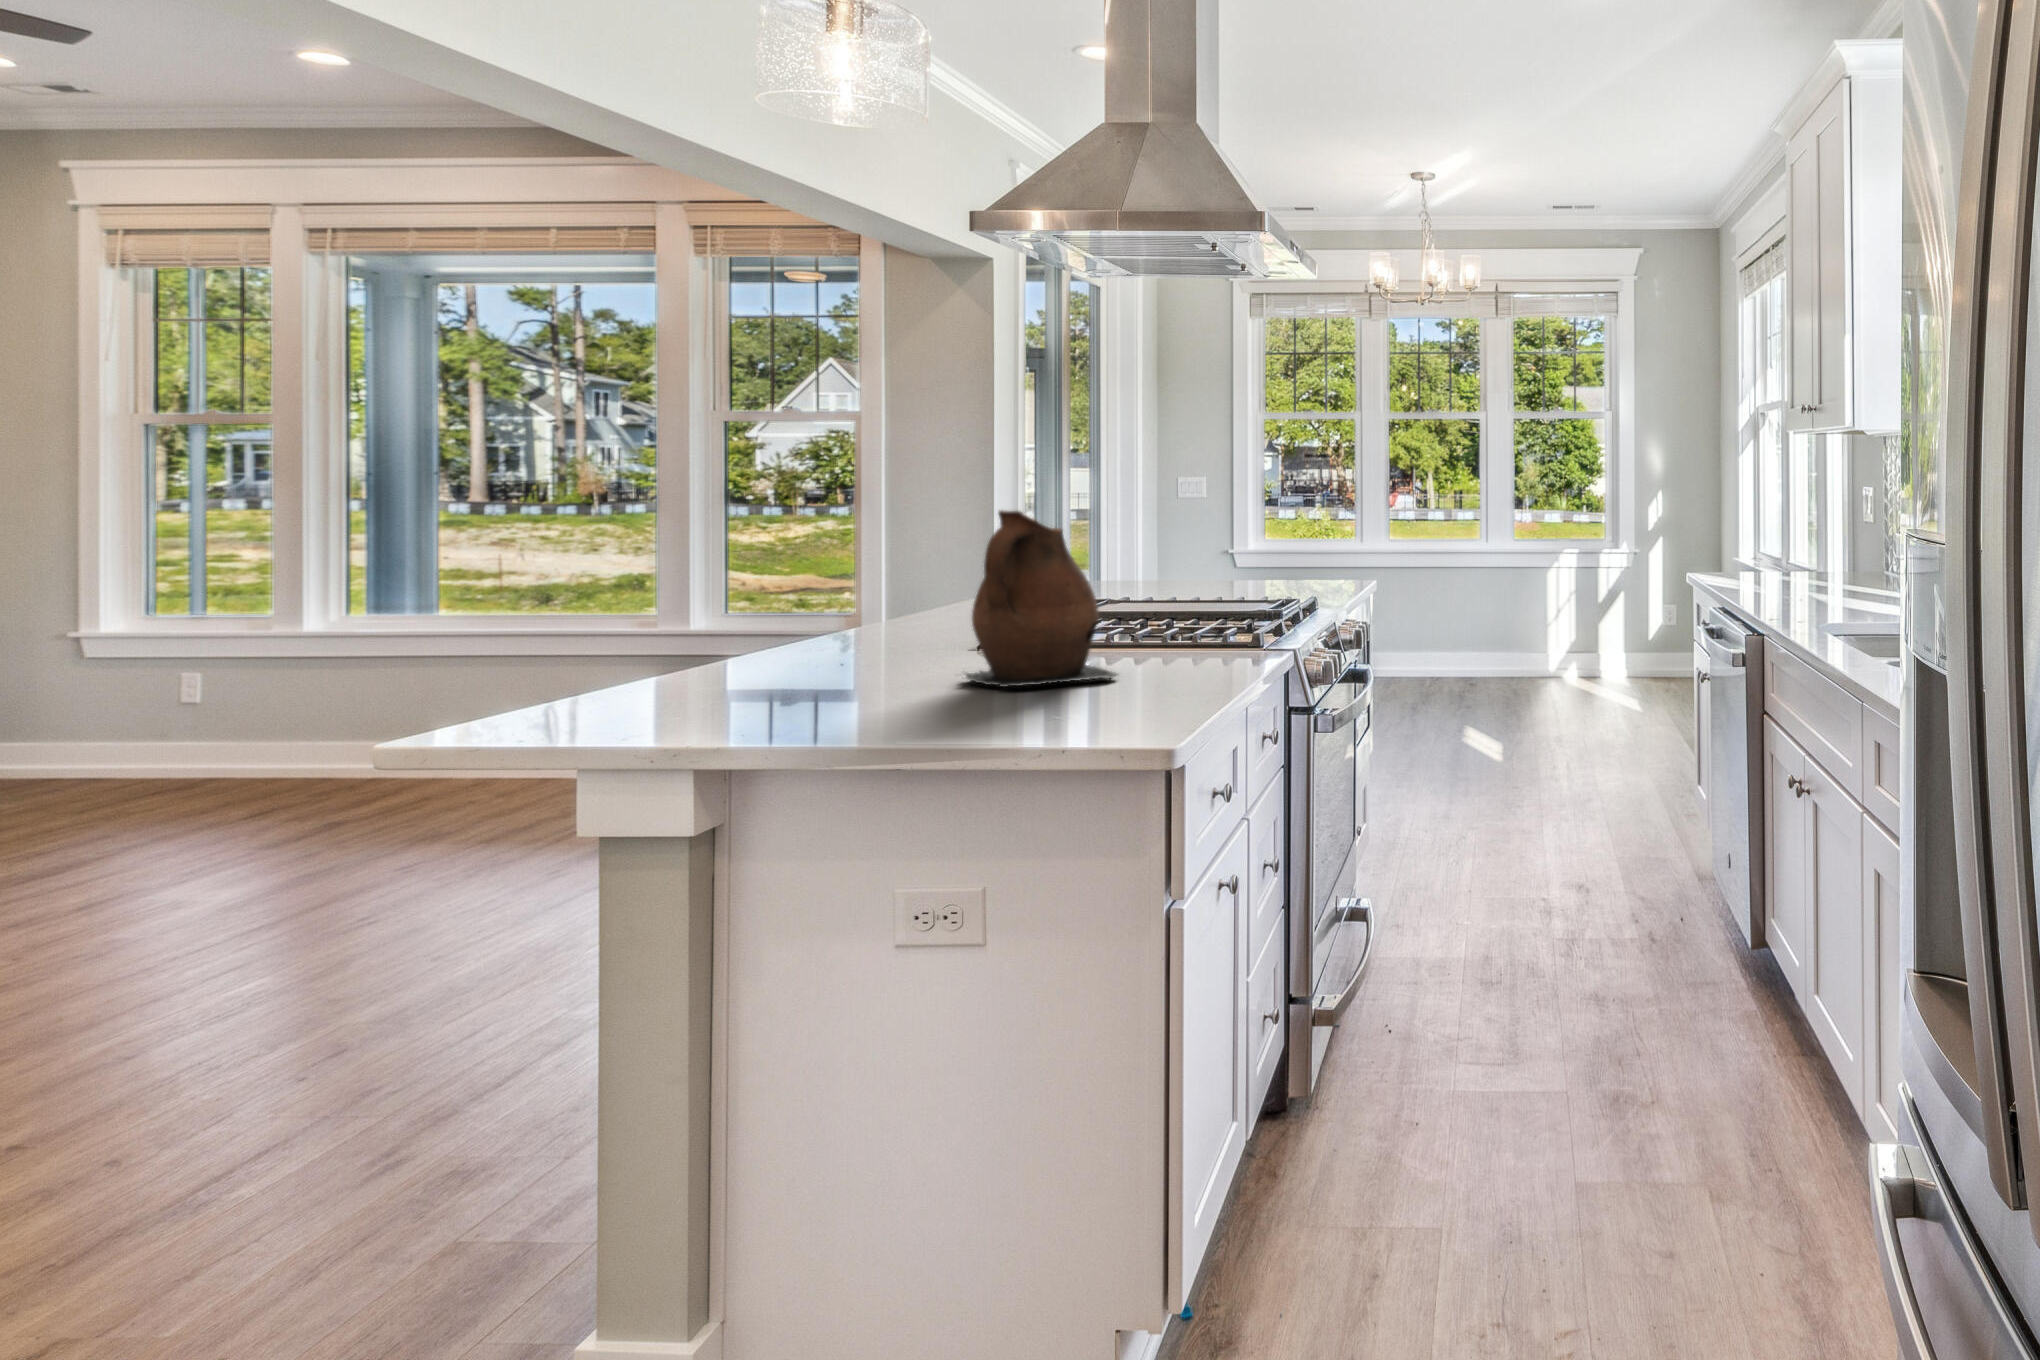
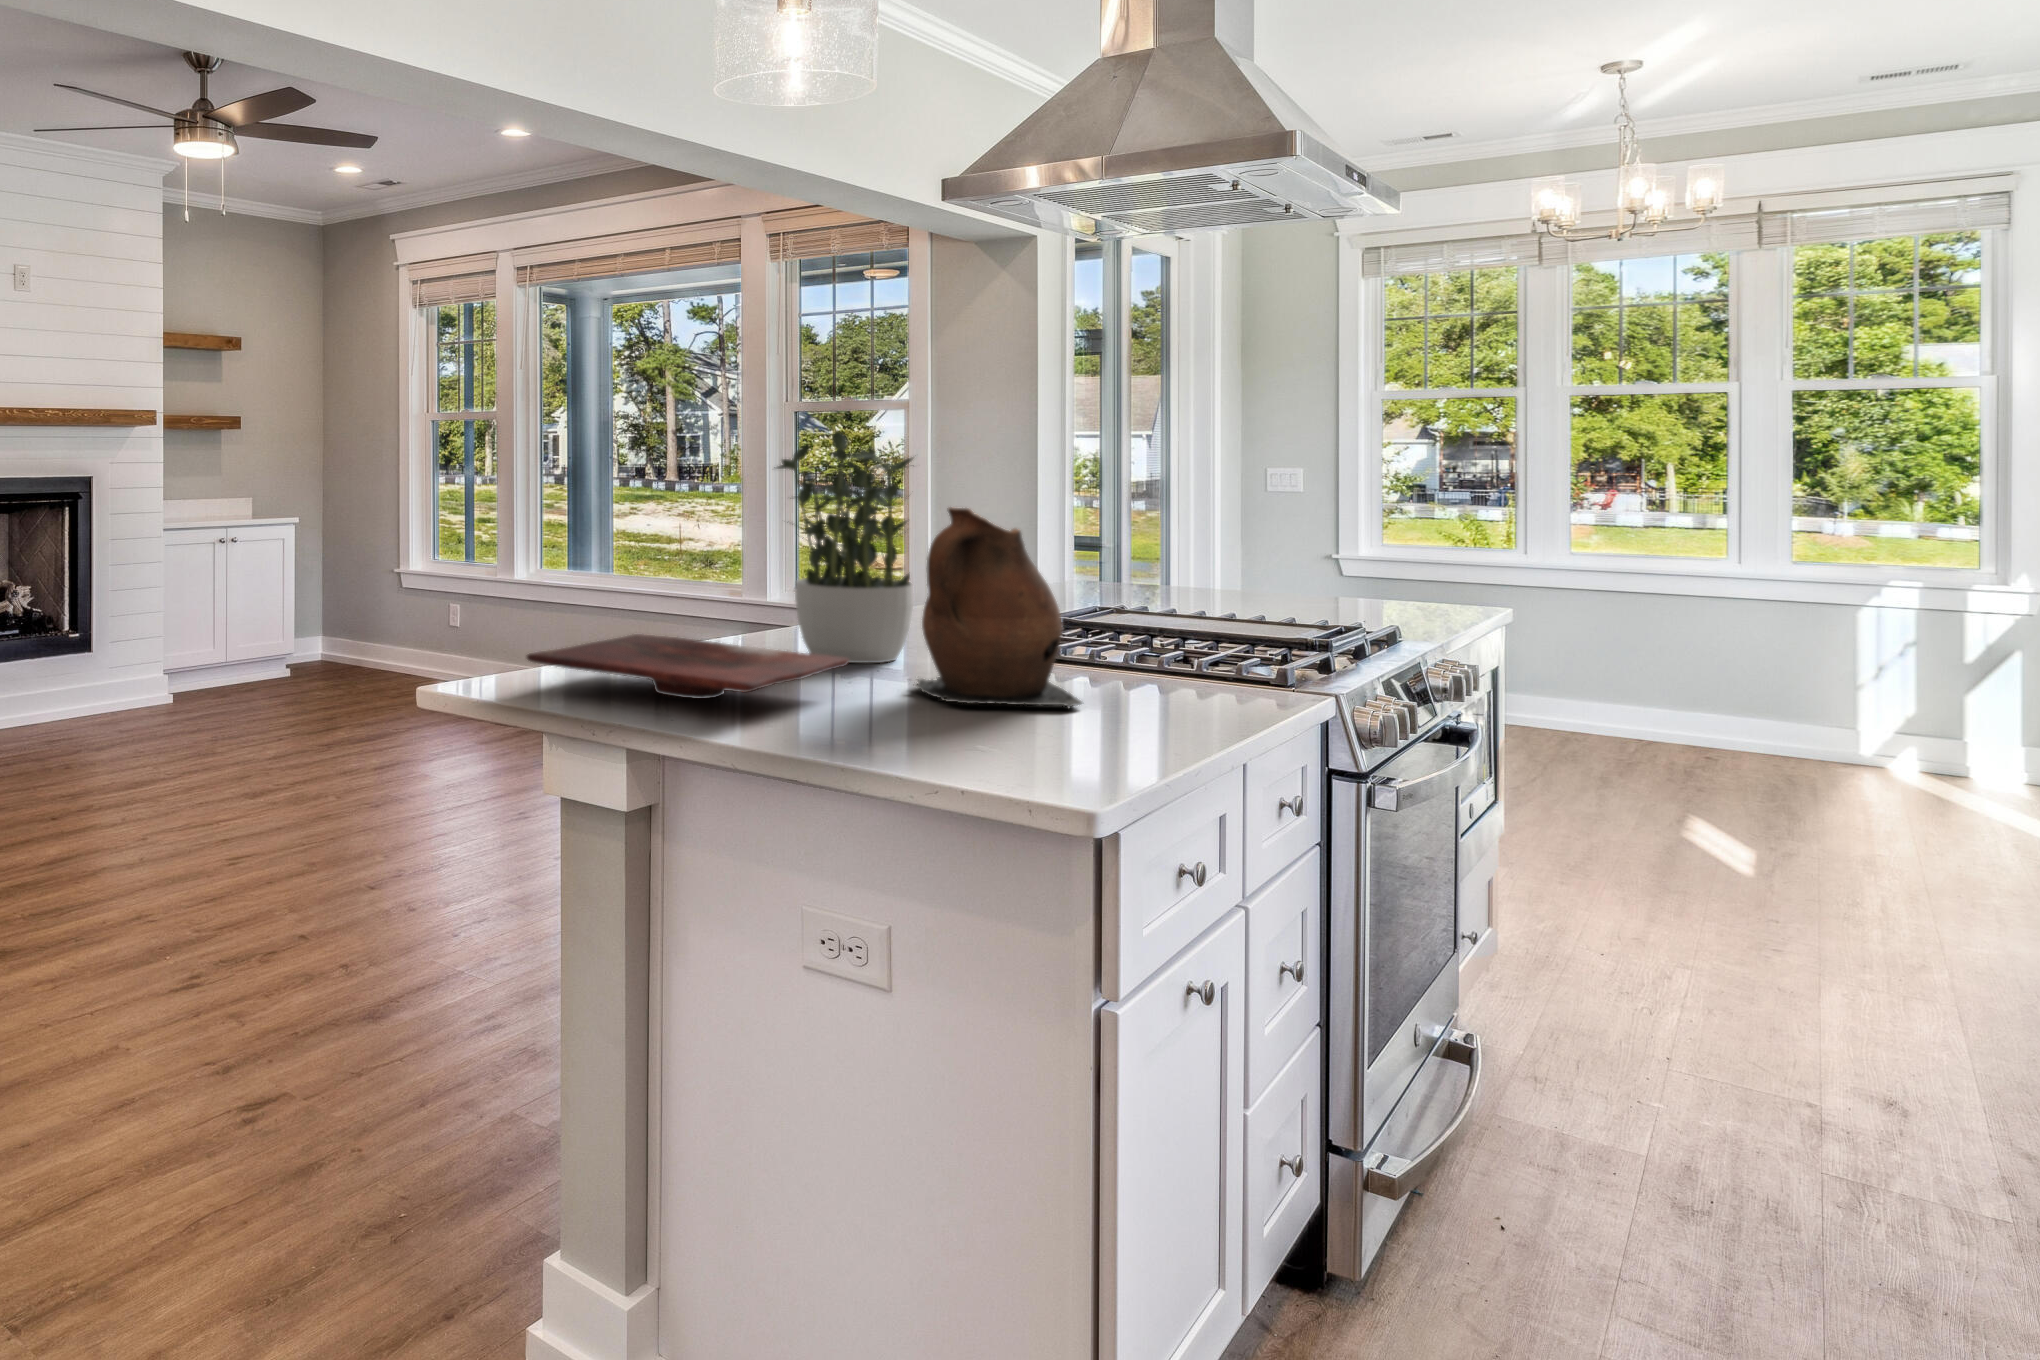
potted plant: none [790,439,940,670] -> present [777,431,914,663]
cutting board: none [528,659,904,716] -> present [527,634,849,699]

